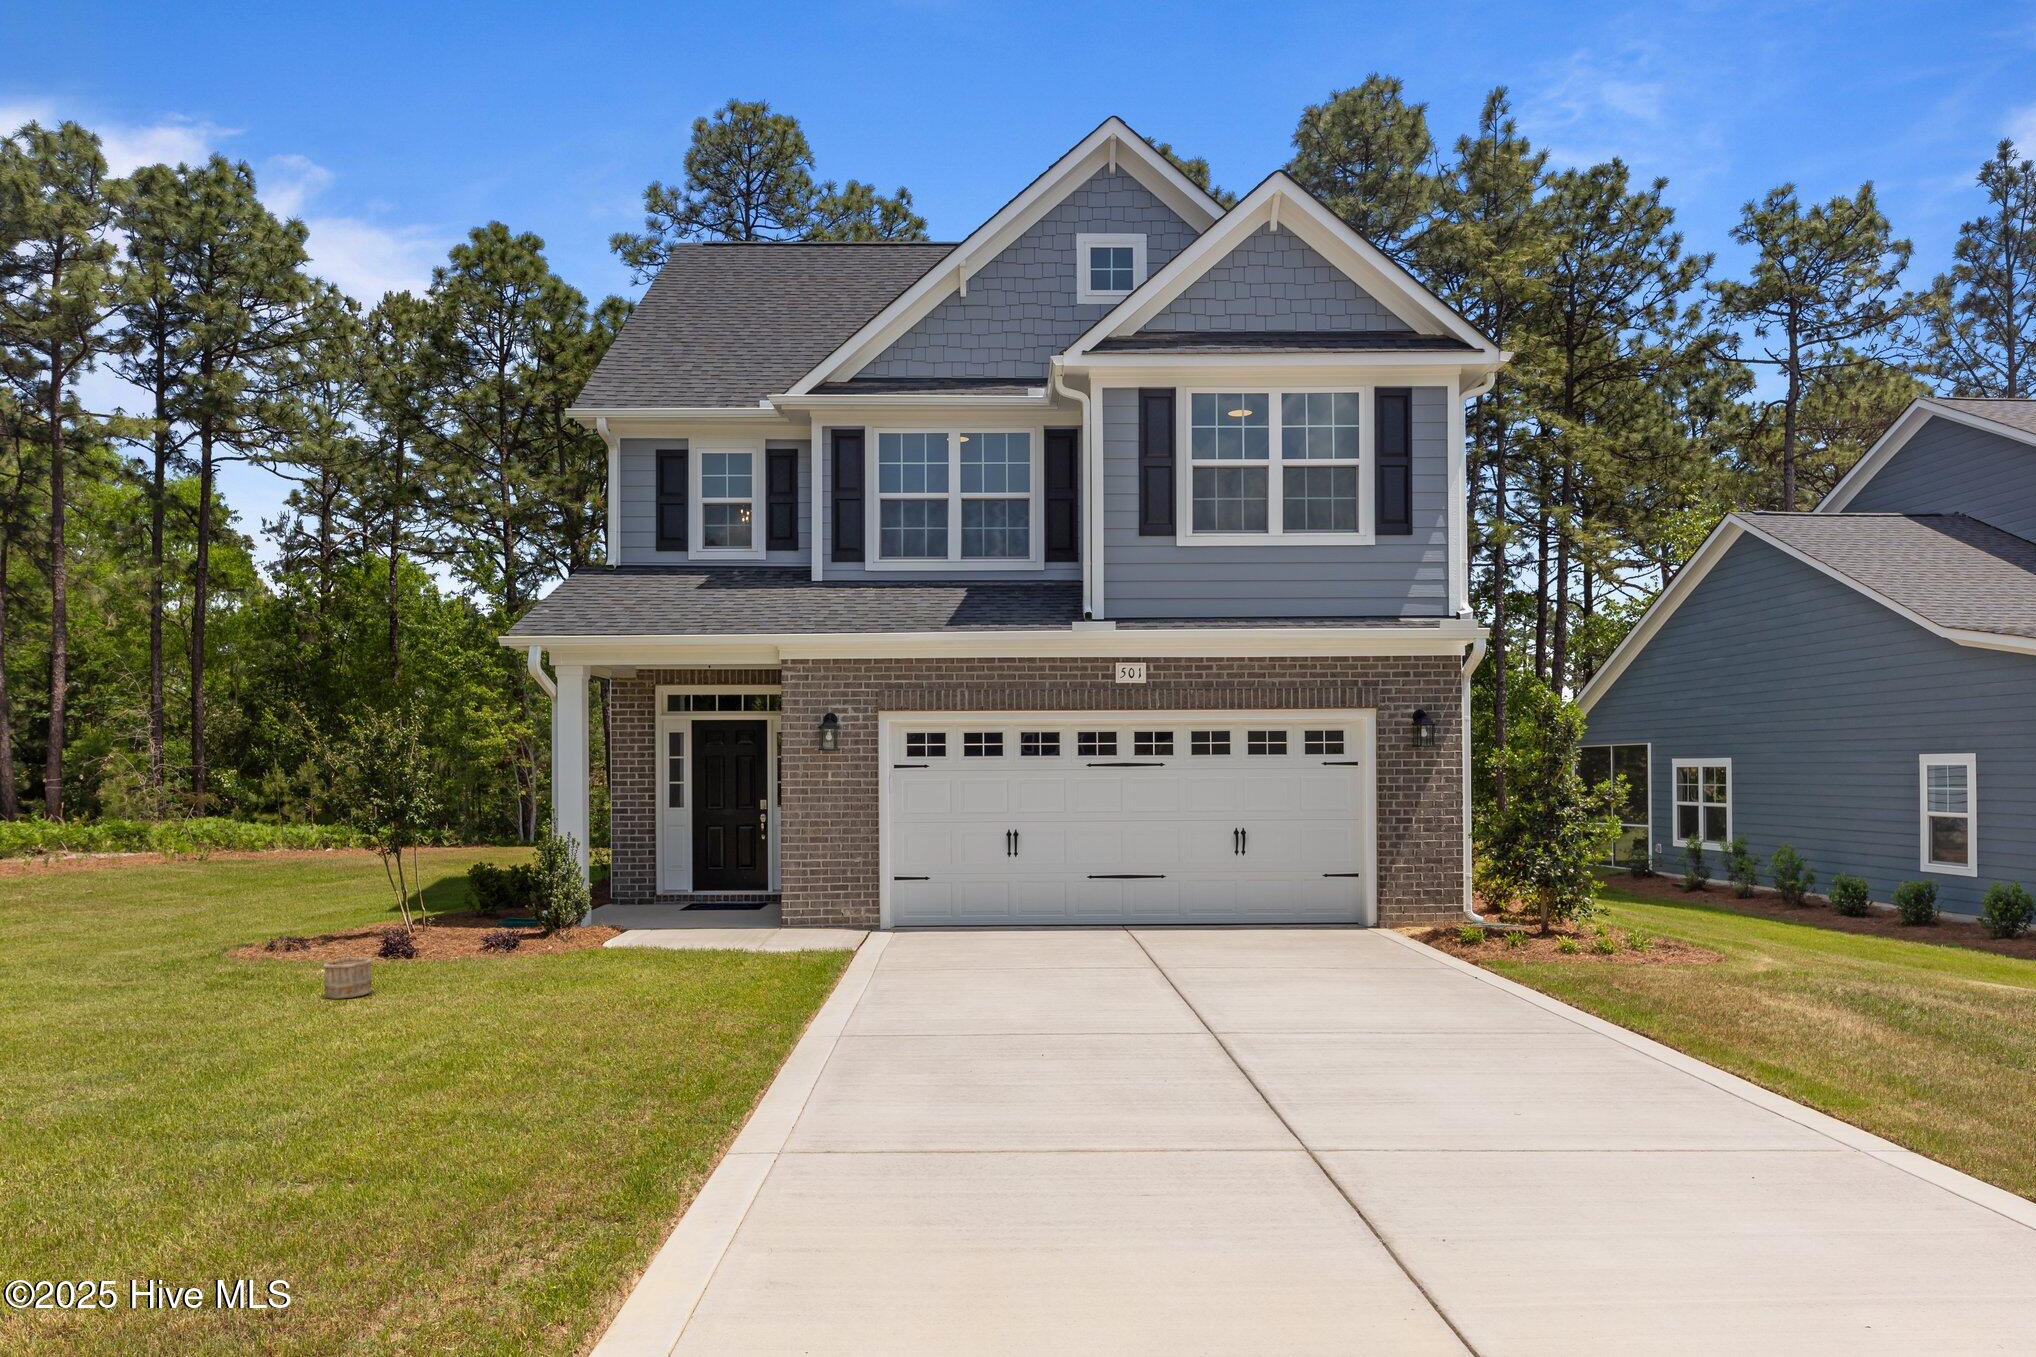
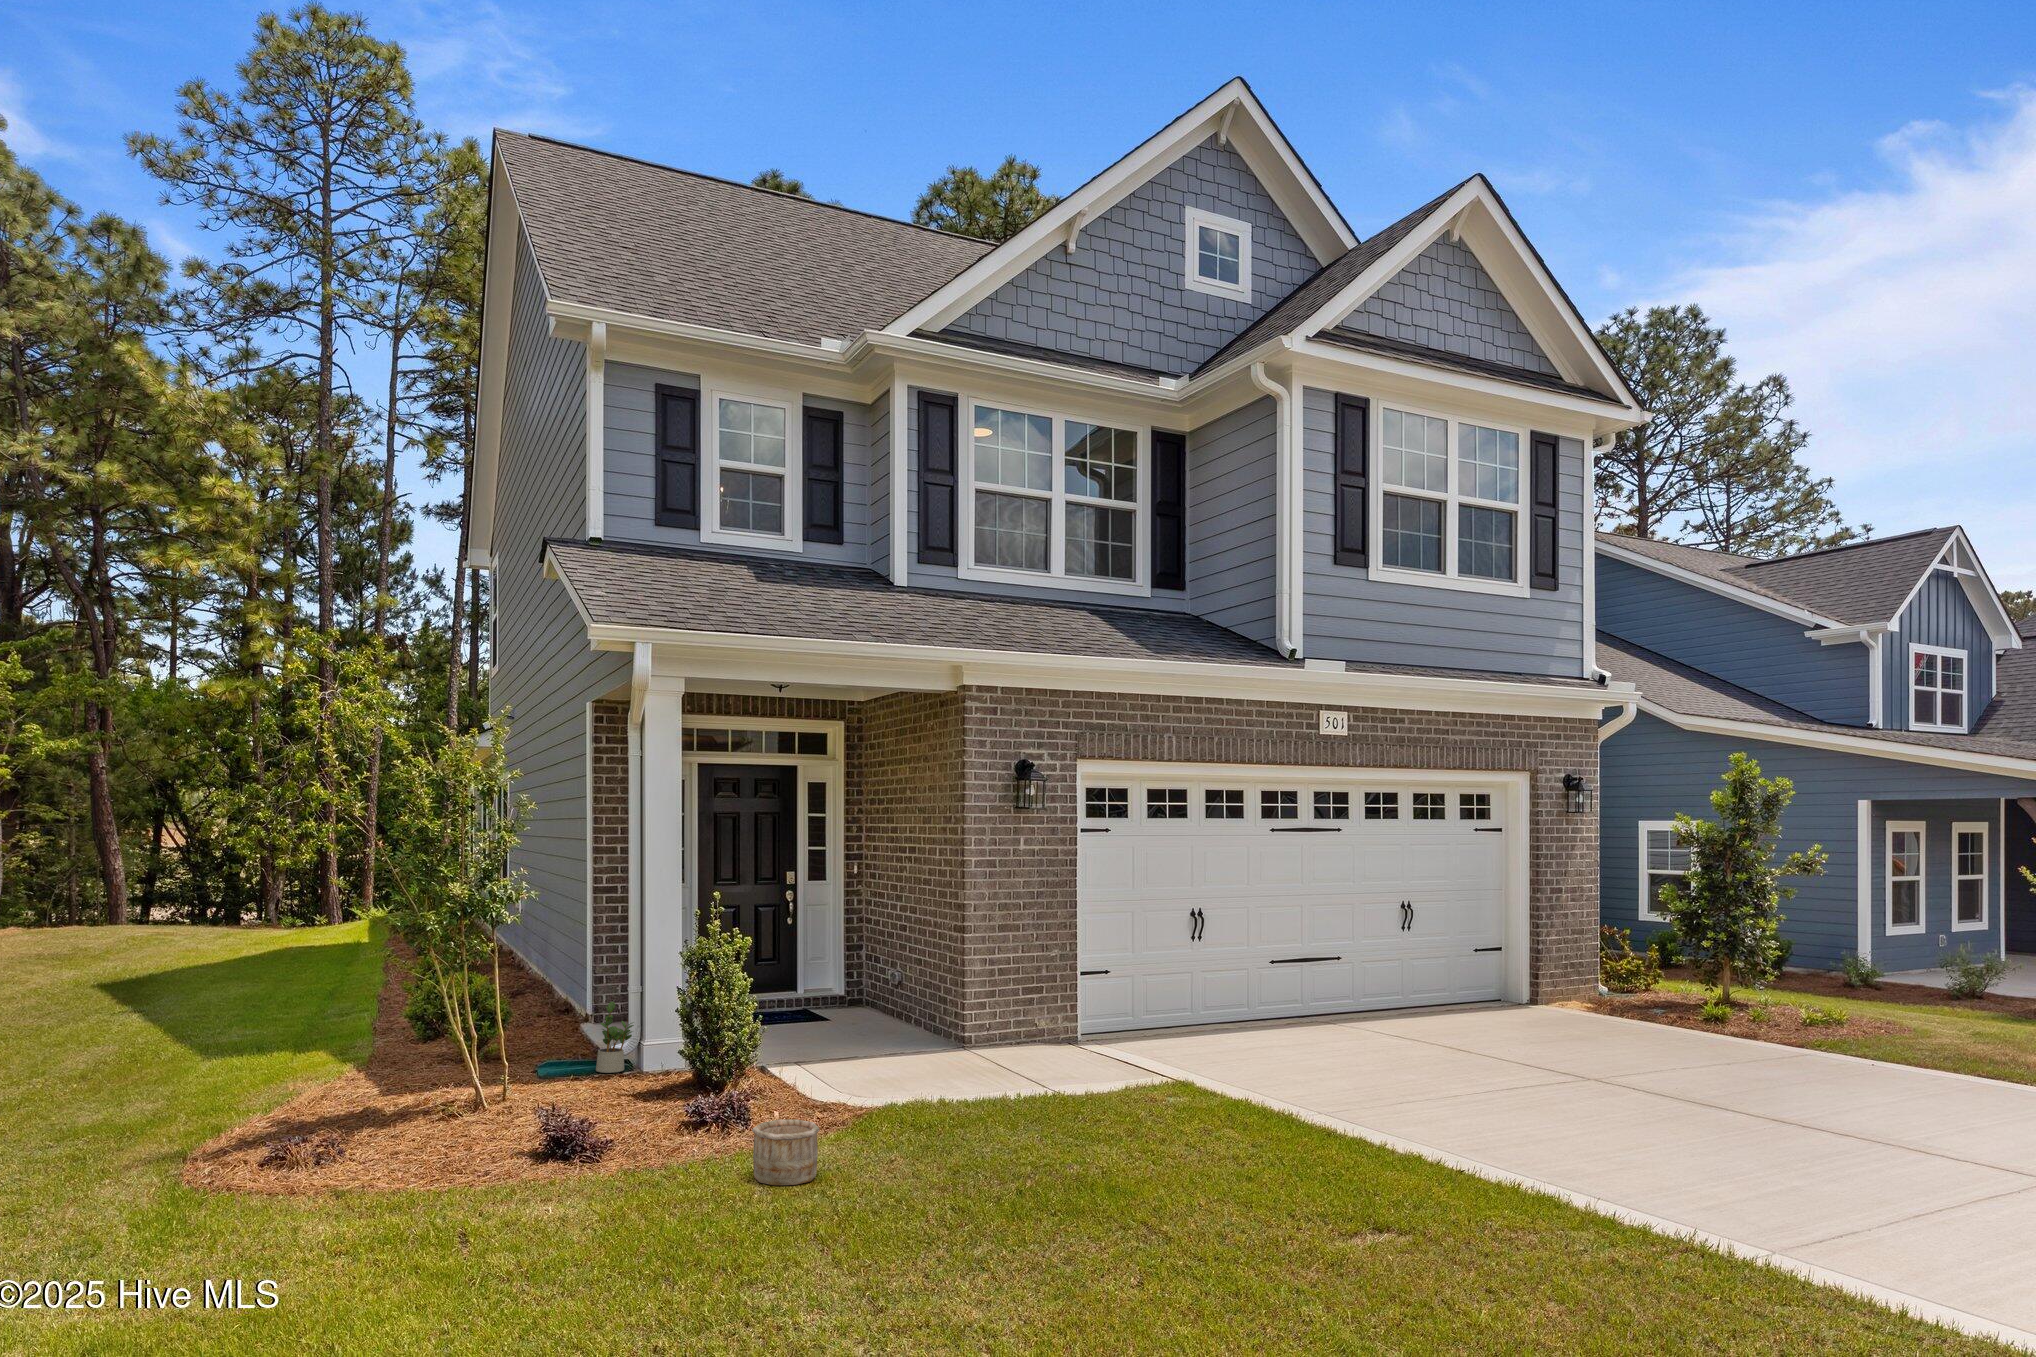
potted plant: none [501,883,529,931] -> present [596,1001,634,1073]

